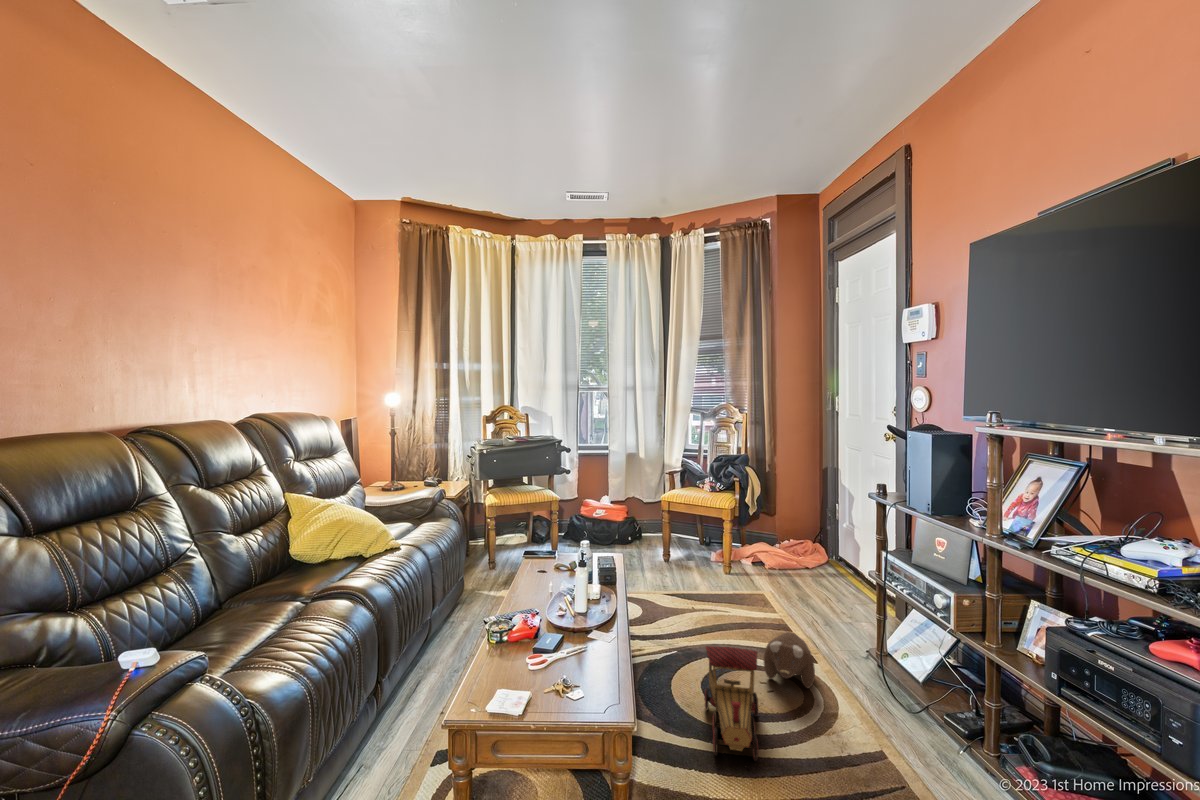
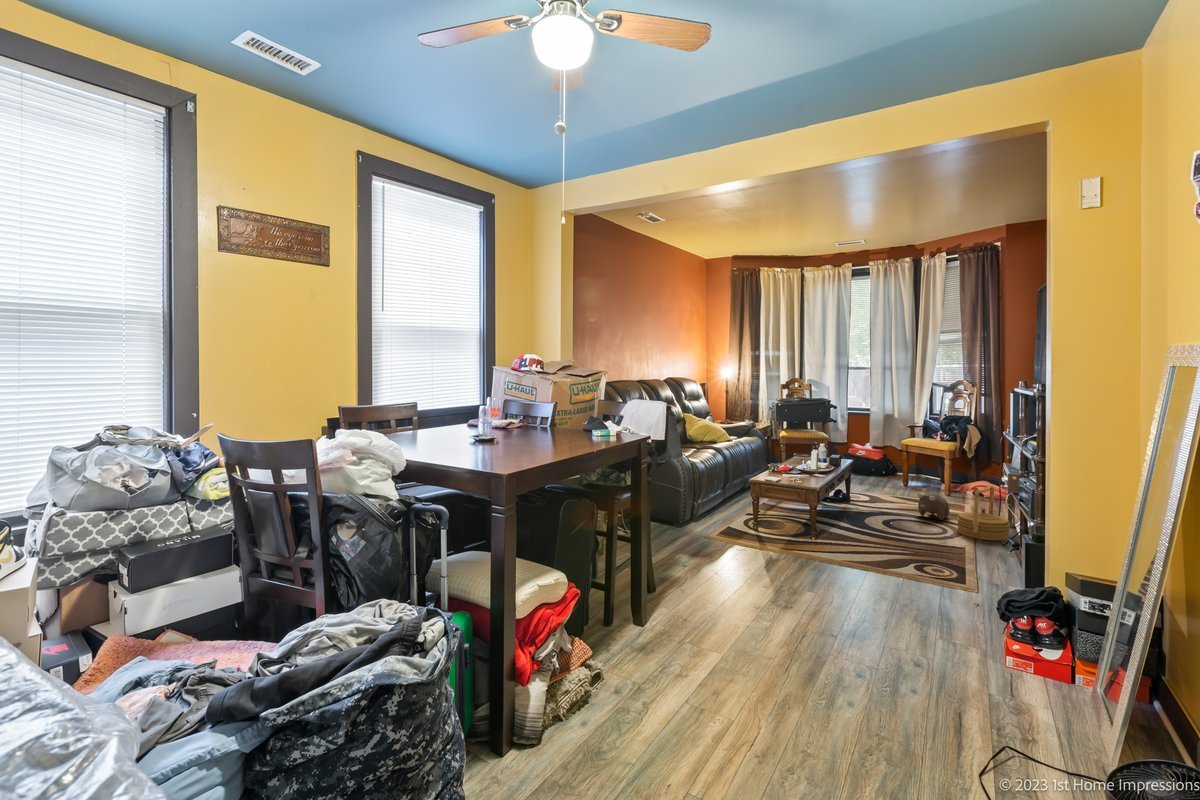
basket: none [864,623,970,768] -> present [957,486,1010,541]
toy train: present [704,646,758,761] -> none [869,489,906,525]

